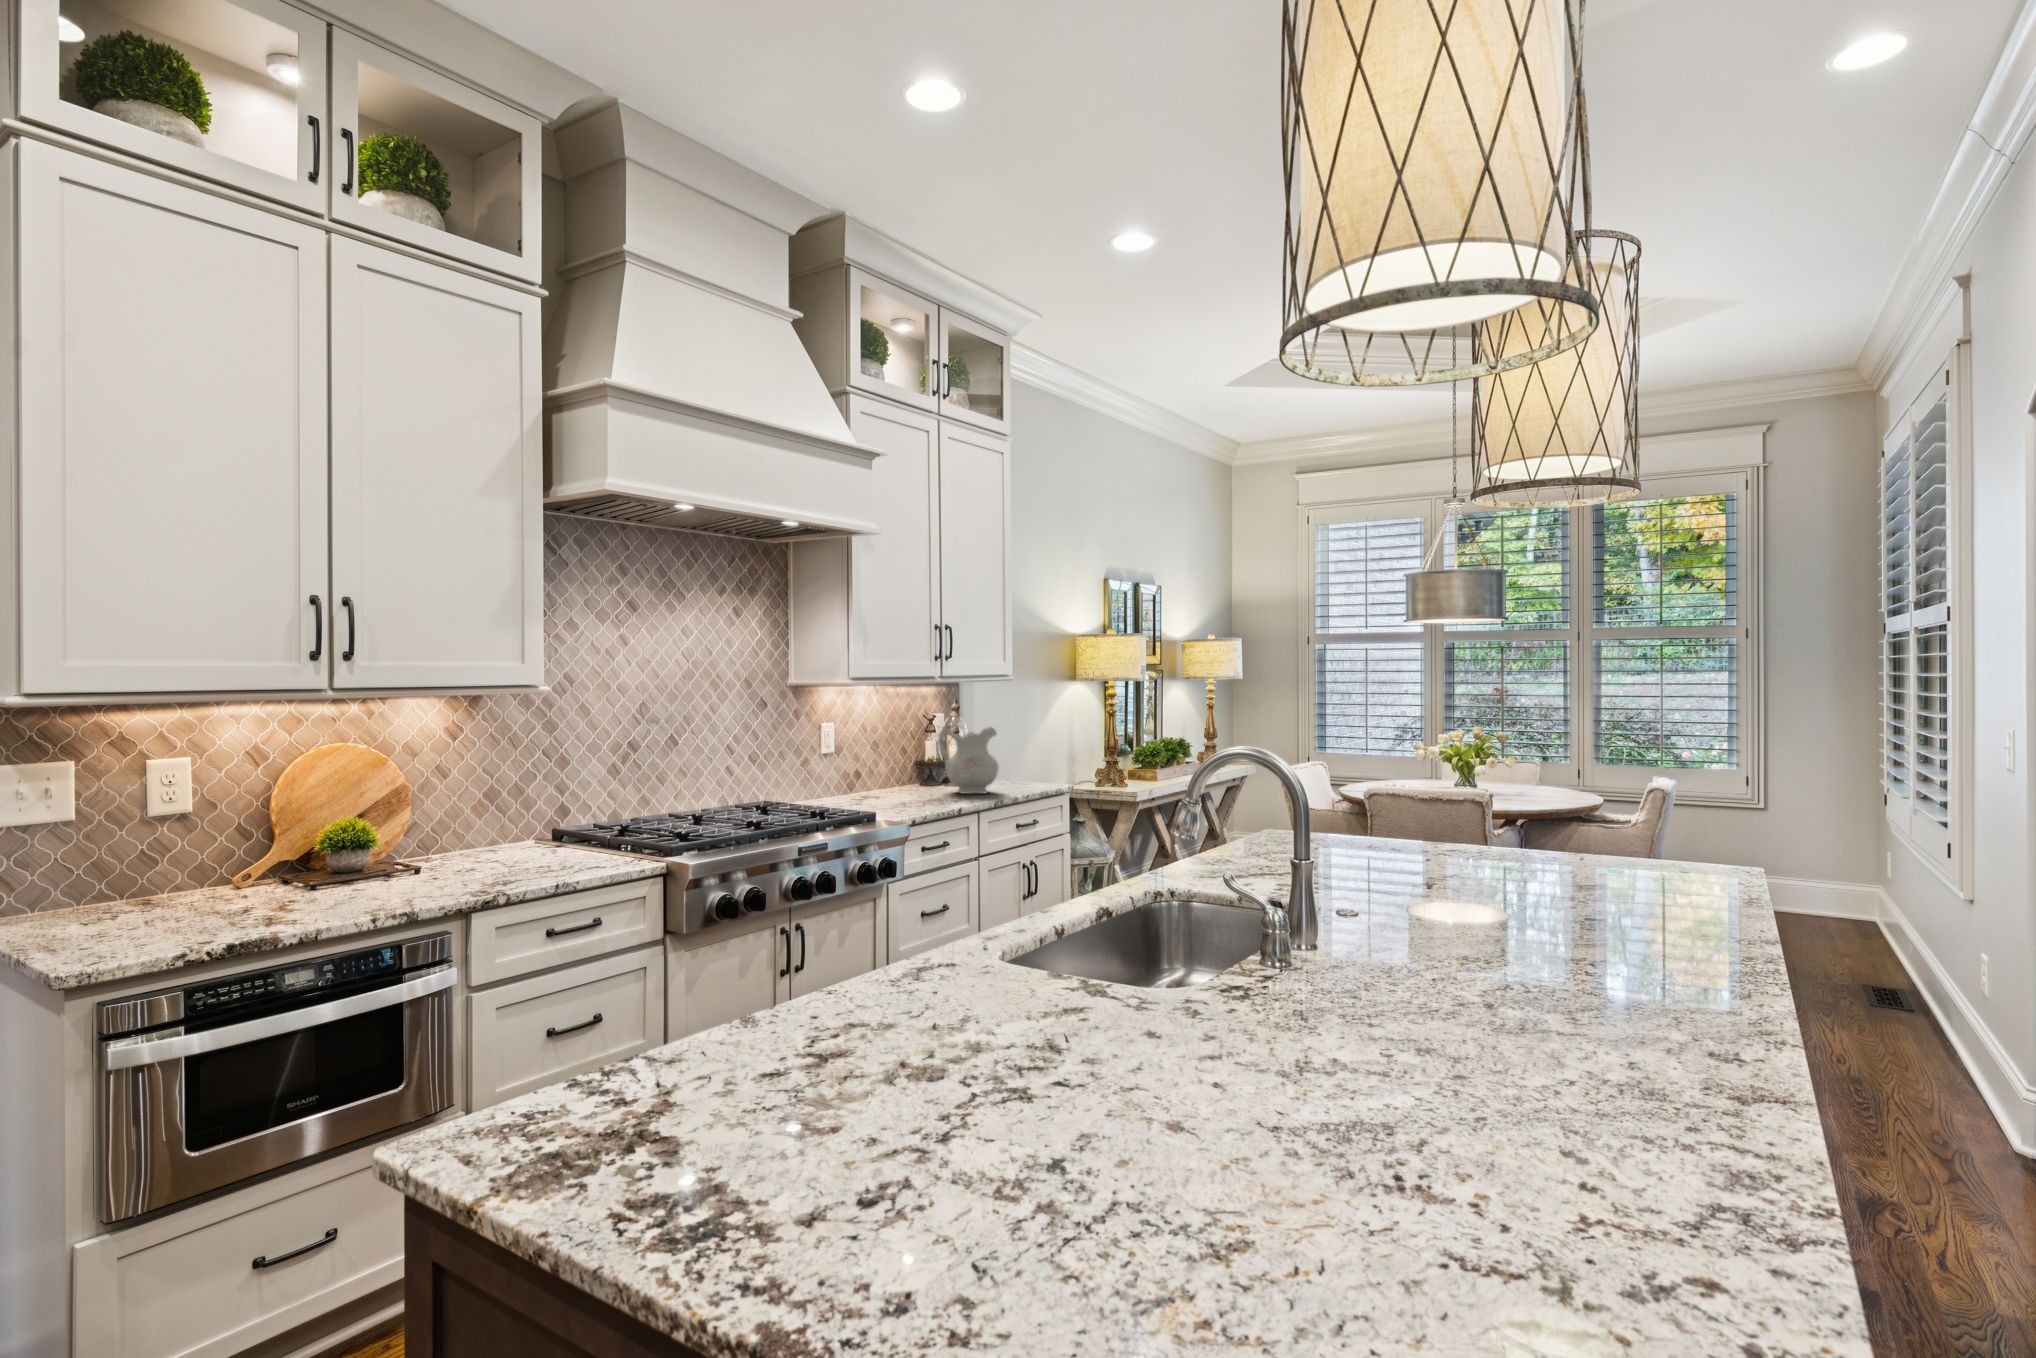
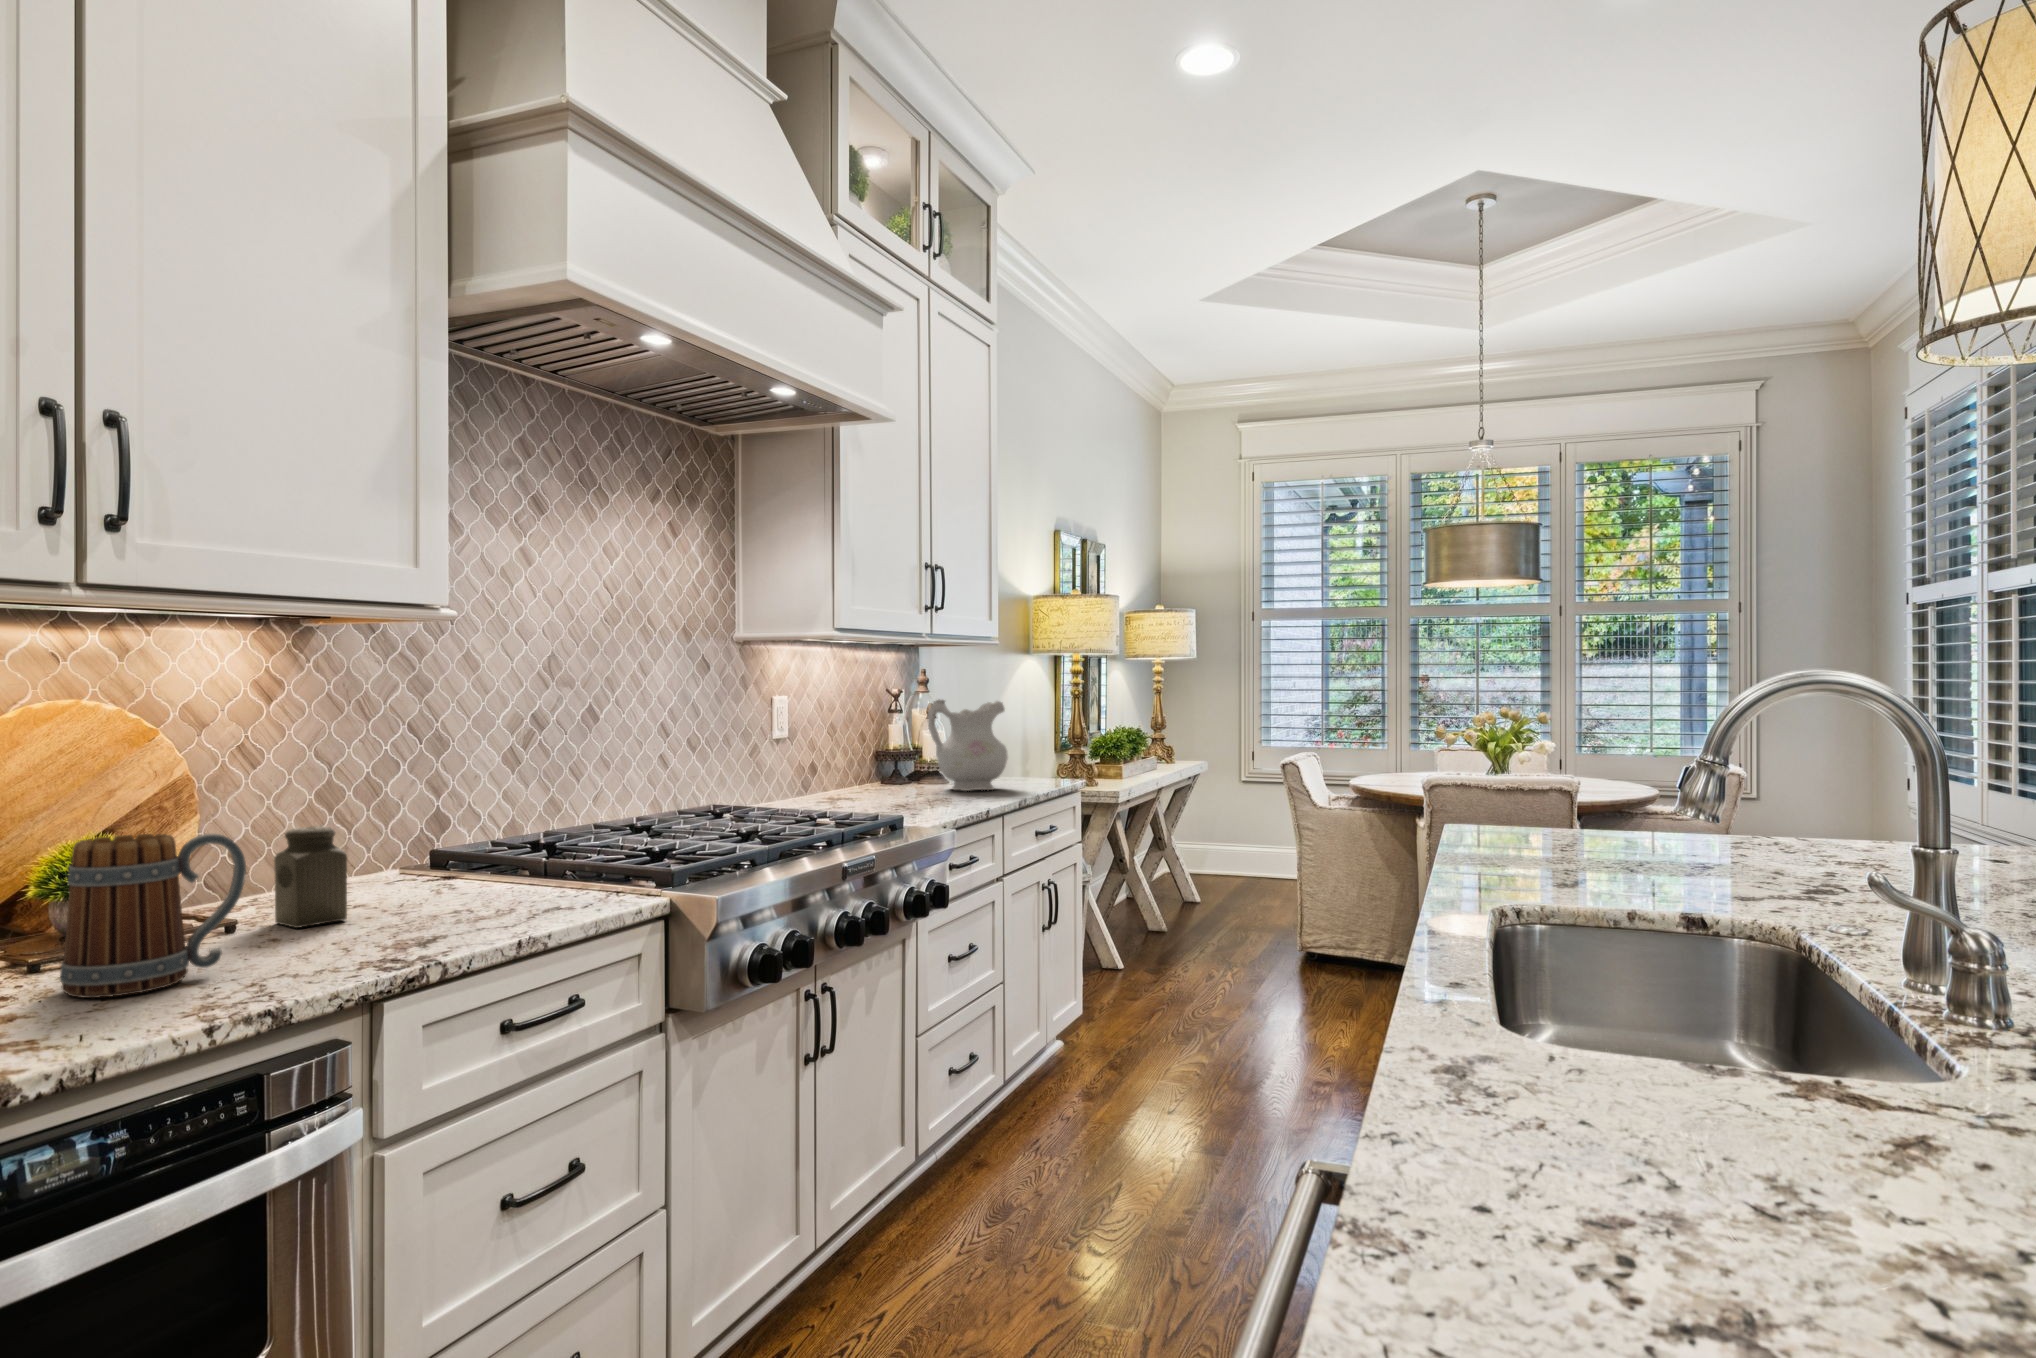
salt shaker: none [440,816,477,872] -> present [274,827,347,928]
mug: none [320,820,408,902] -> present [60,833,246,998]

